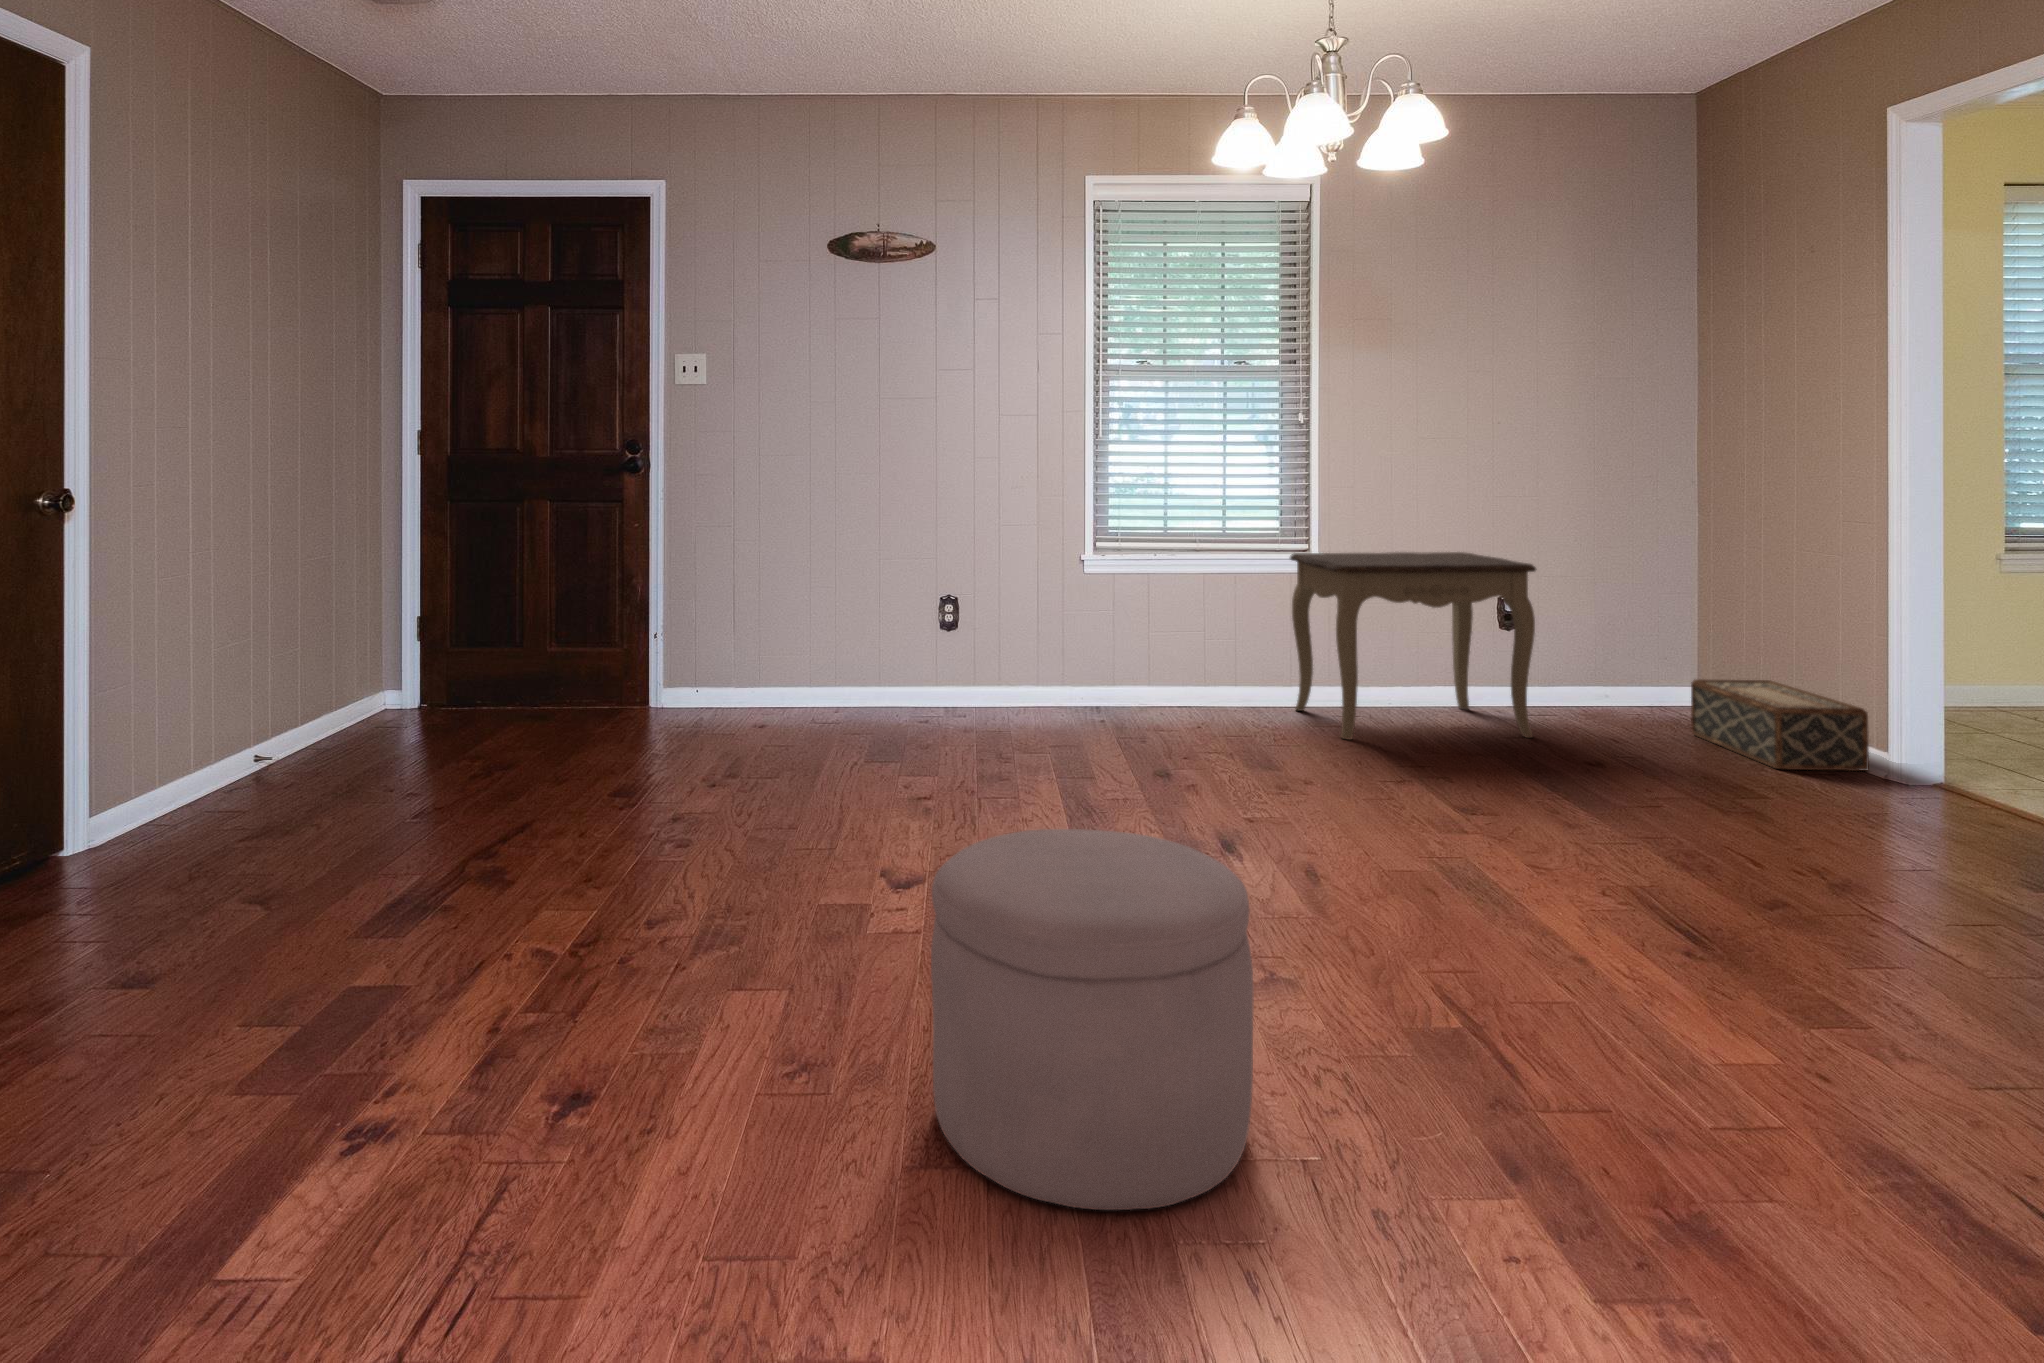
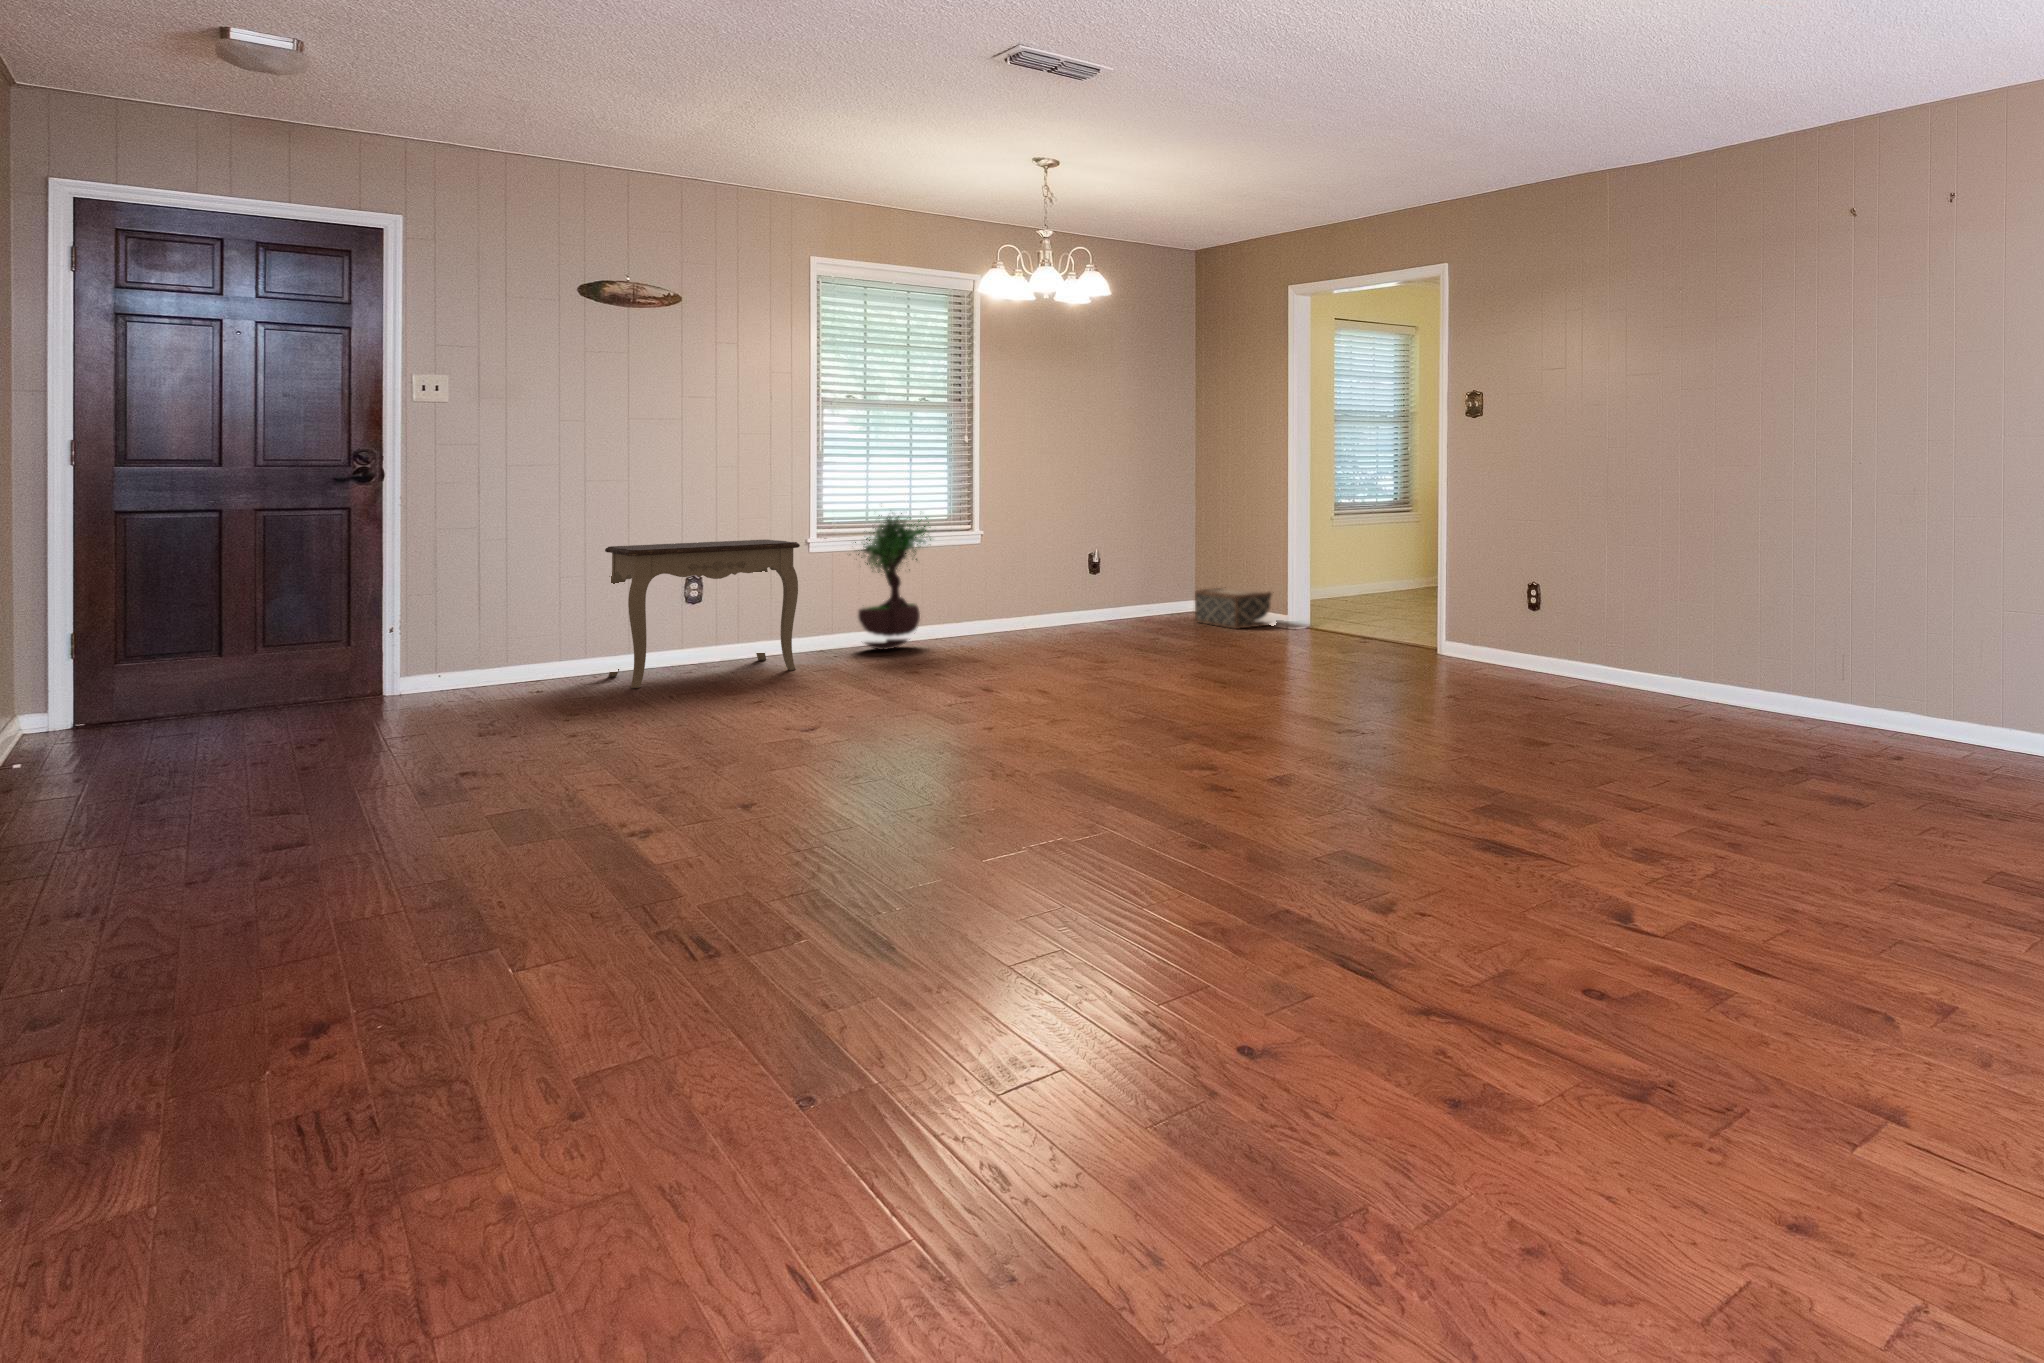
potted tree: none [1122,514,1243,718] -> present [849,513,931,650]
side table: present [1290,552,1536,740] -> present [605,540,800,688]
ottoman: present [931,829,1254,1210] -> none [885,630,1046,777]

